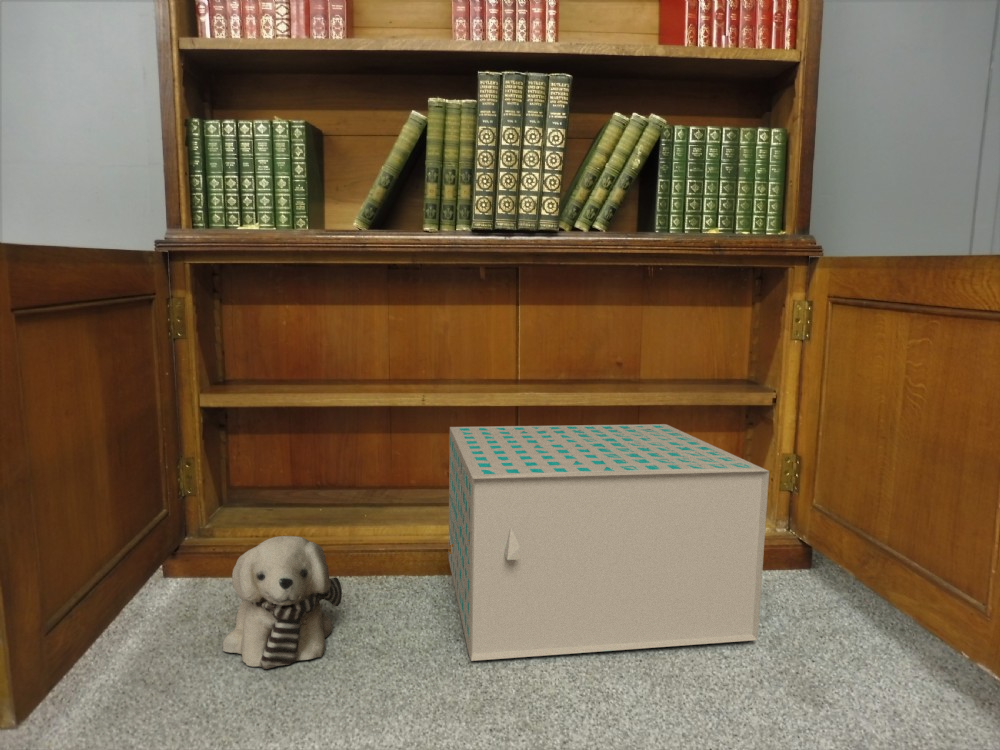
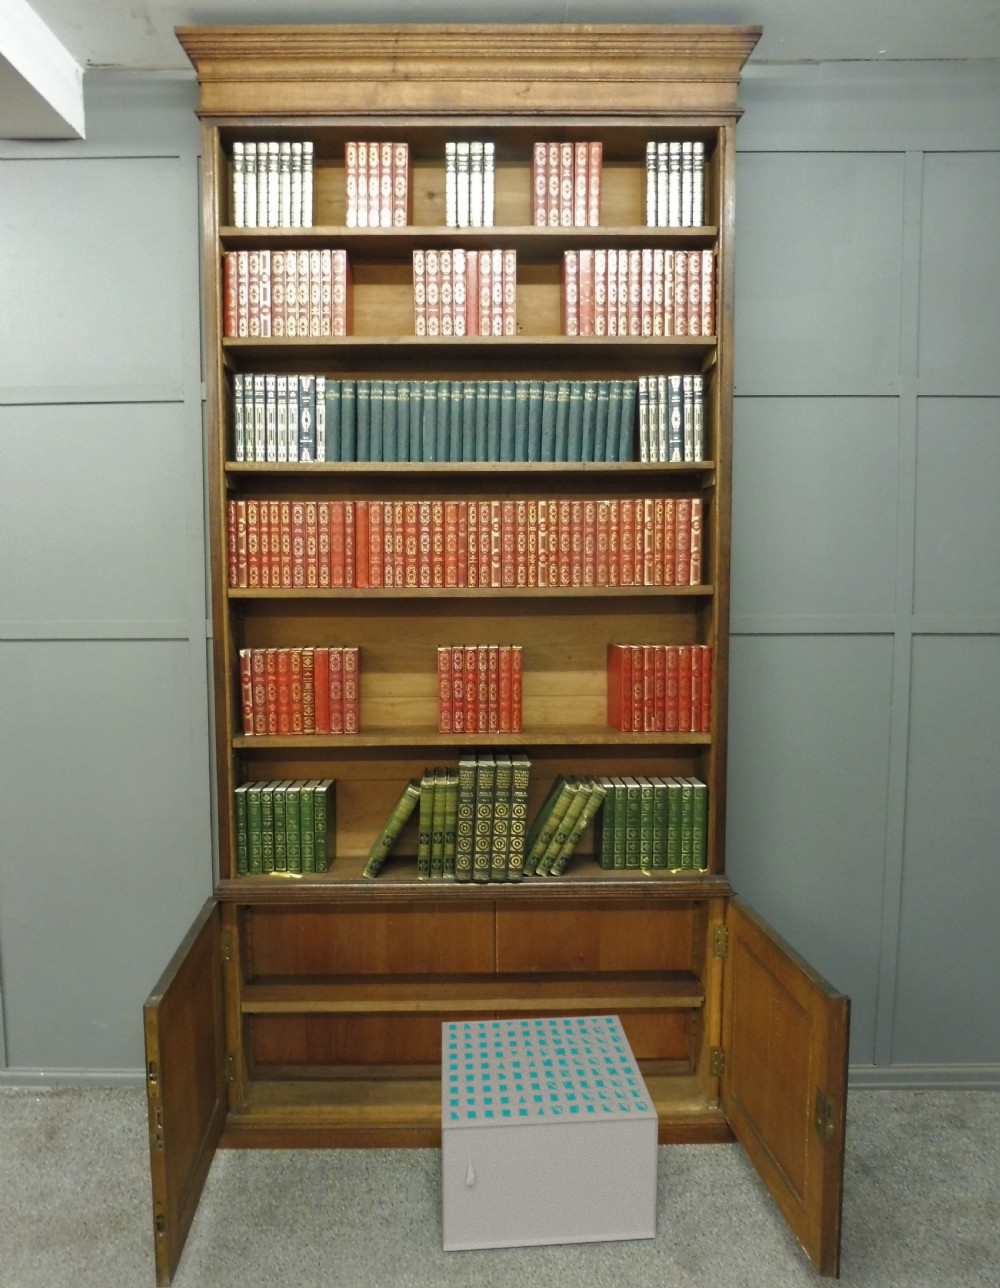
plush toy: present [223,536,342,669] -> none [274,1151,356,1253]

